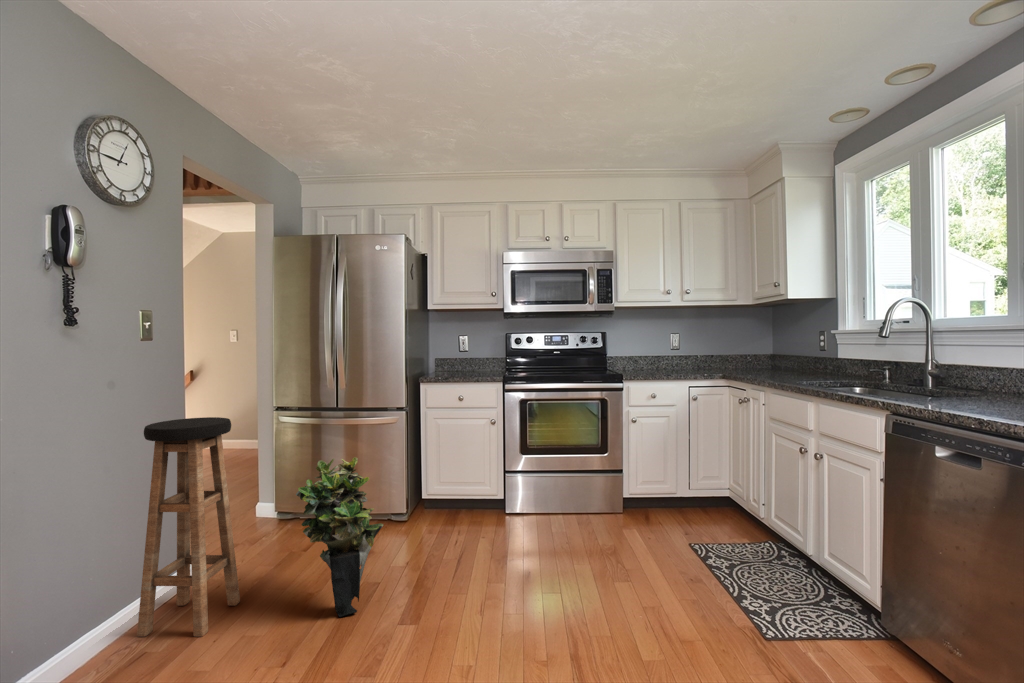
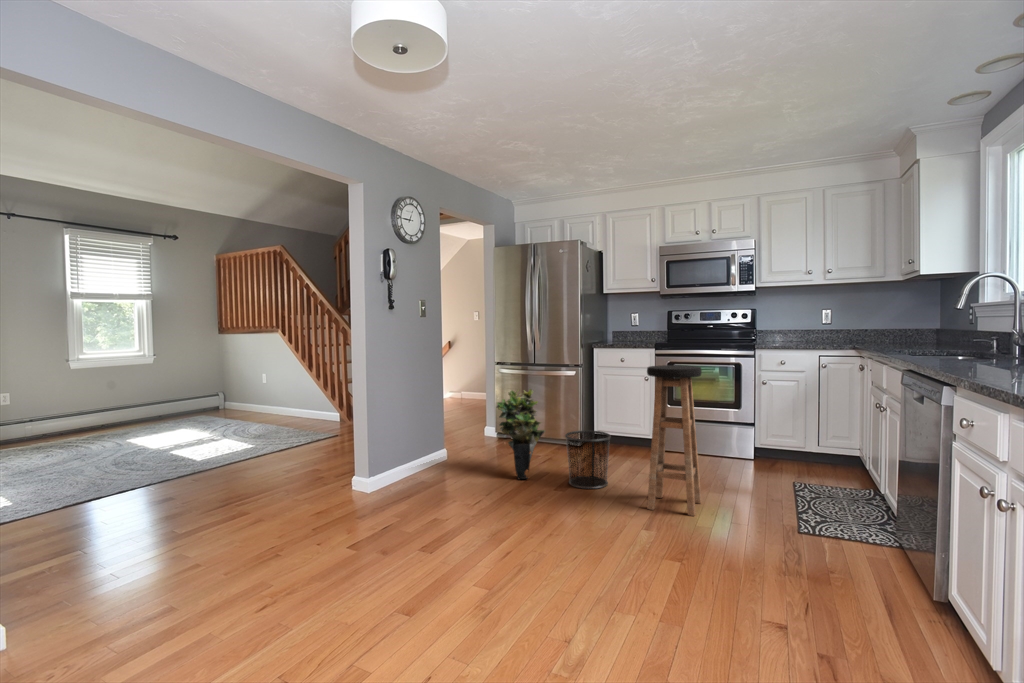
bar stool: present [137,417,240,637] -> present [647,365,702,516]
waste bin: none [420,514,491,617] -> present [565,430,611,489]

